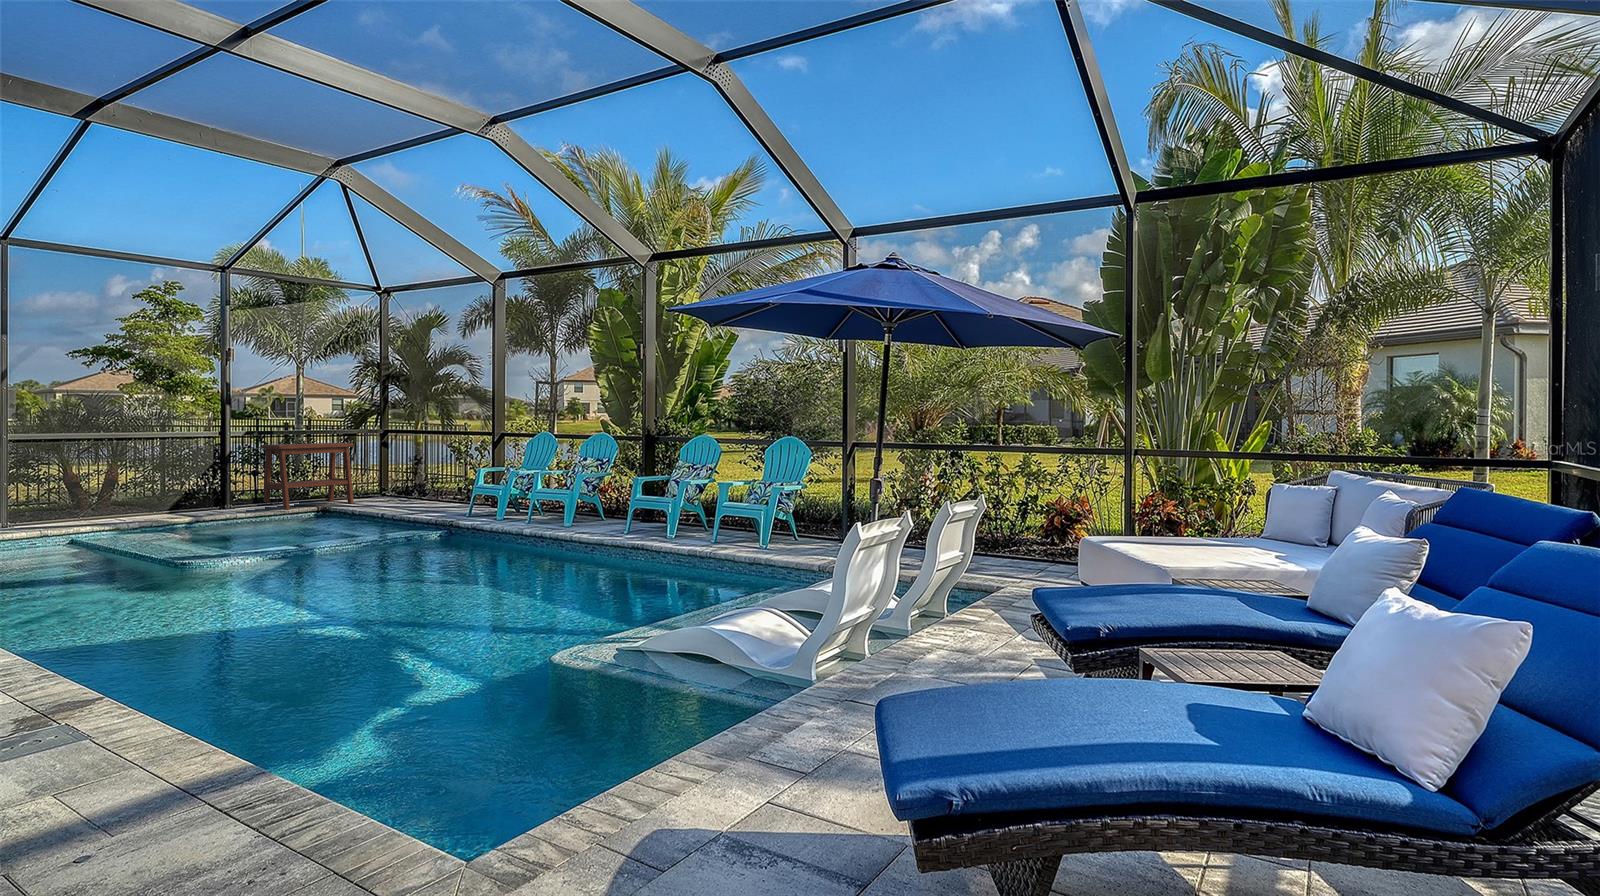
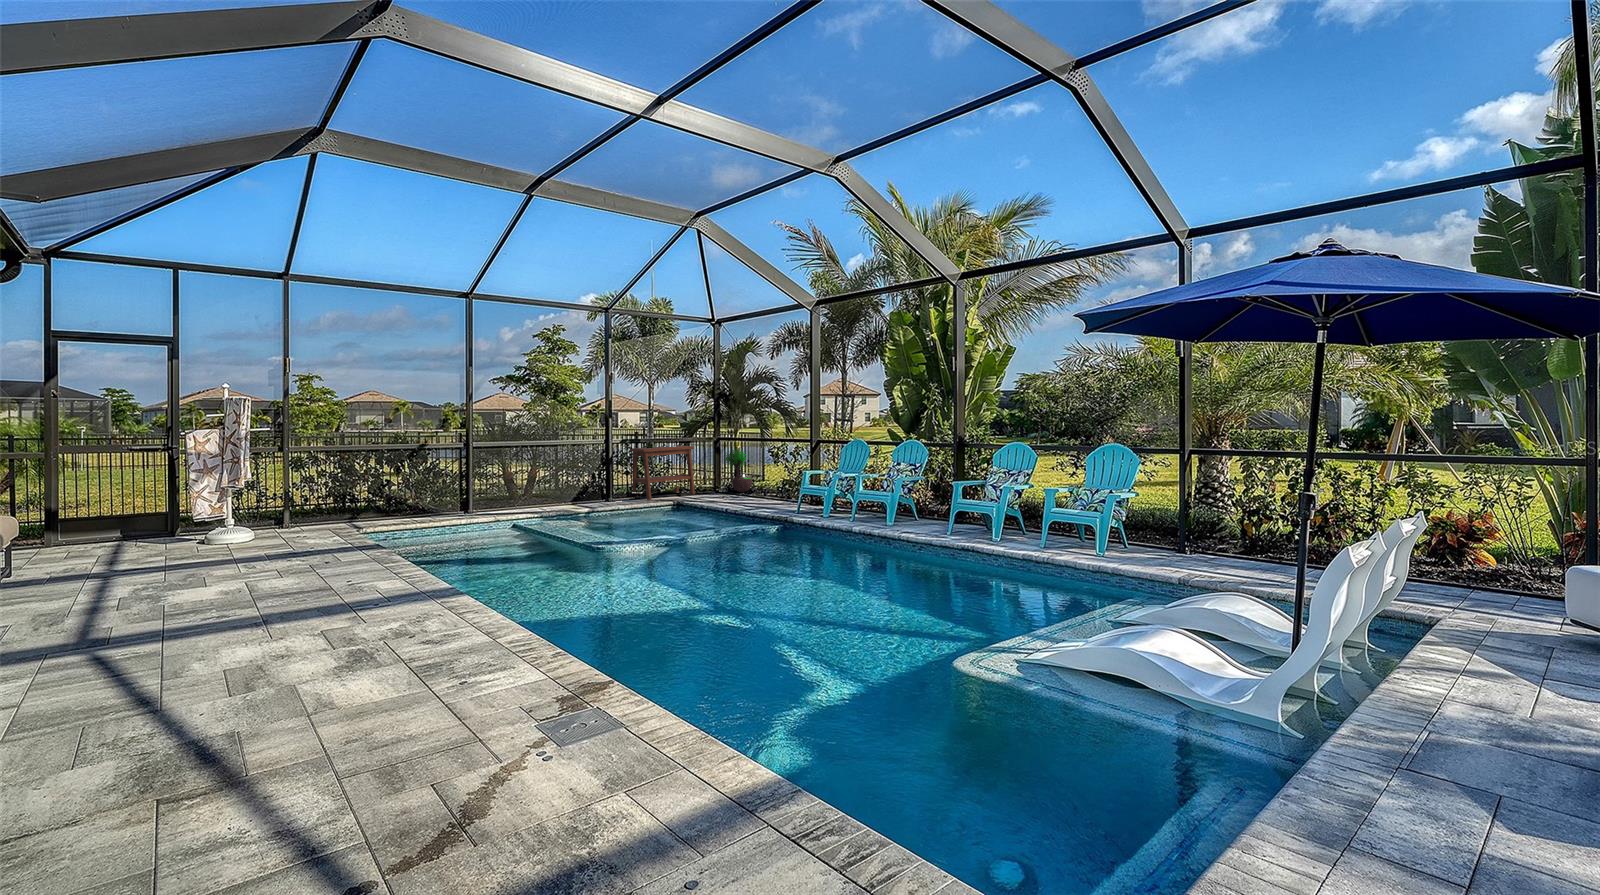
potted tree: none [389,442,431,500] -> present [725,448,752,492]

